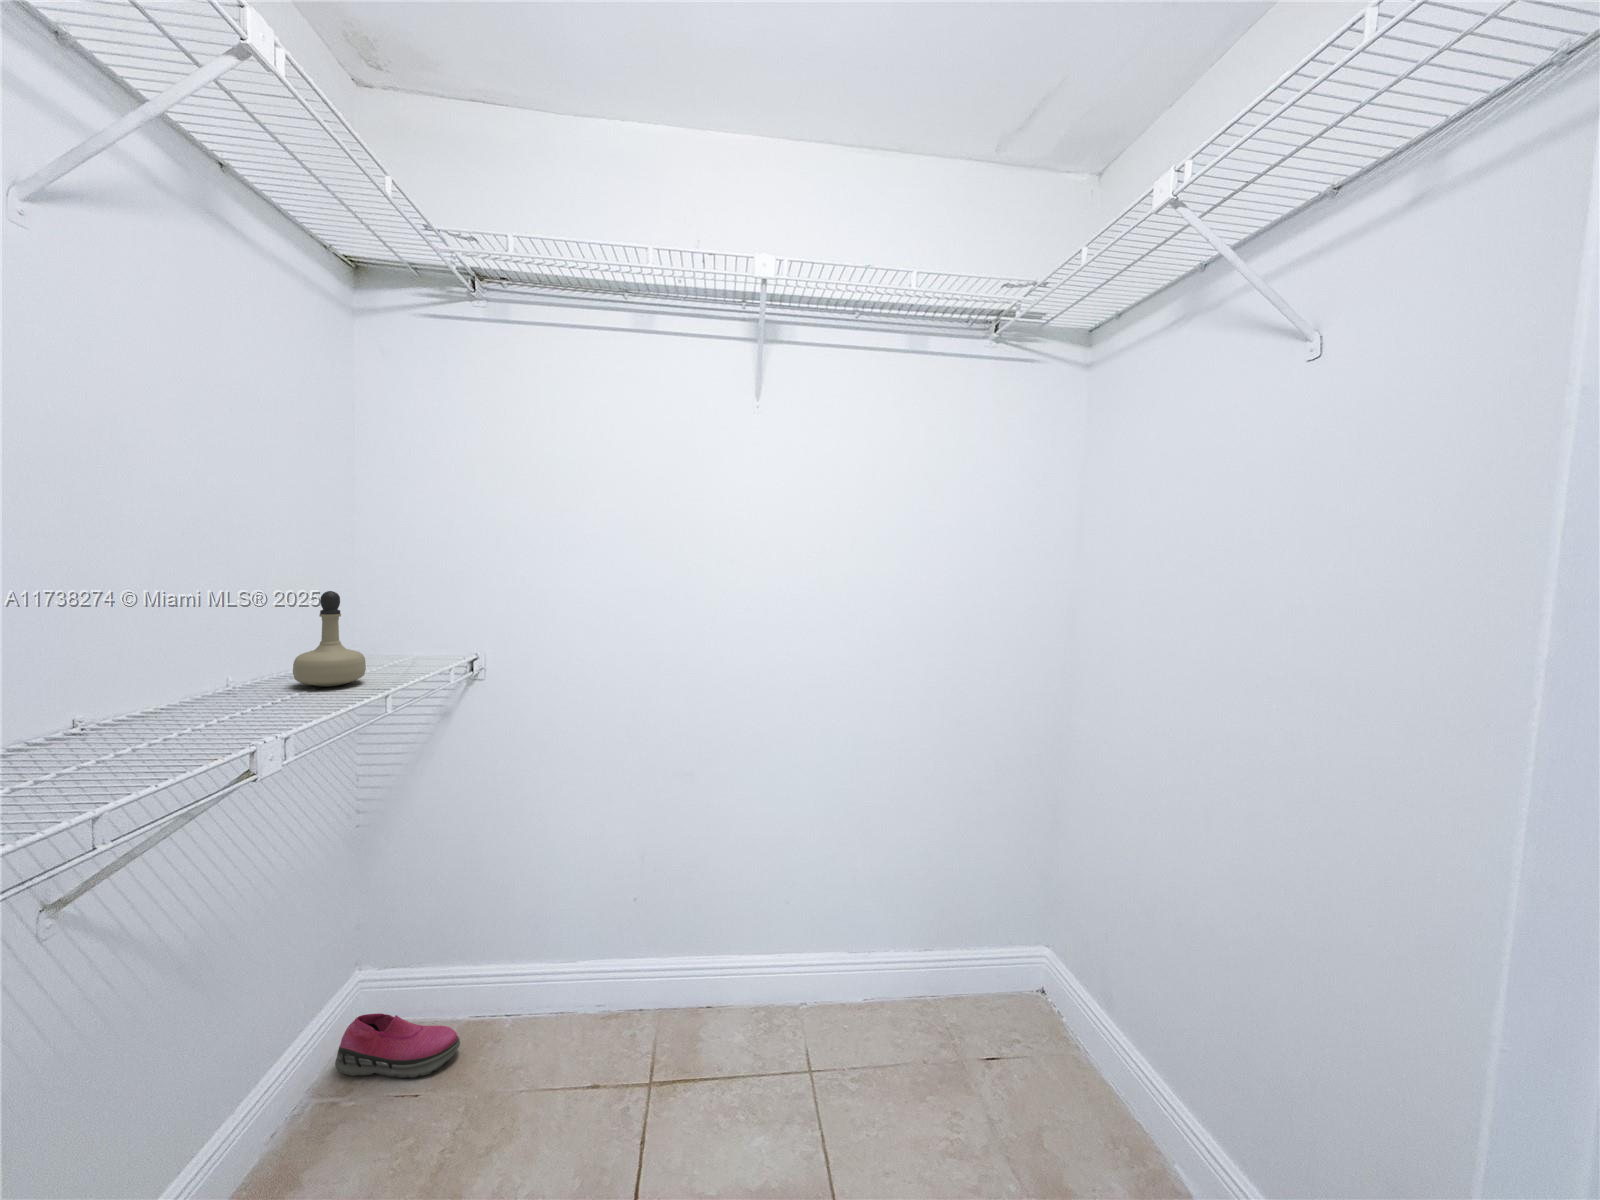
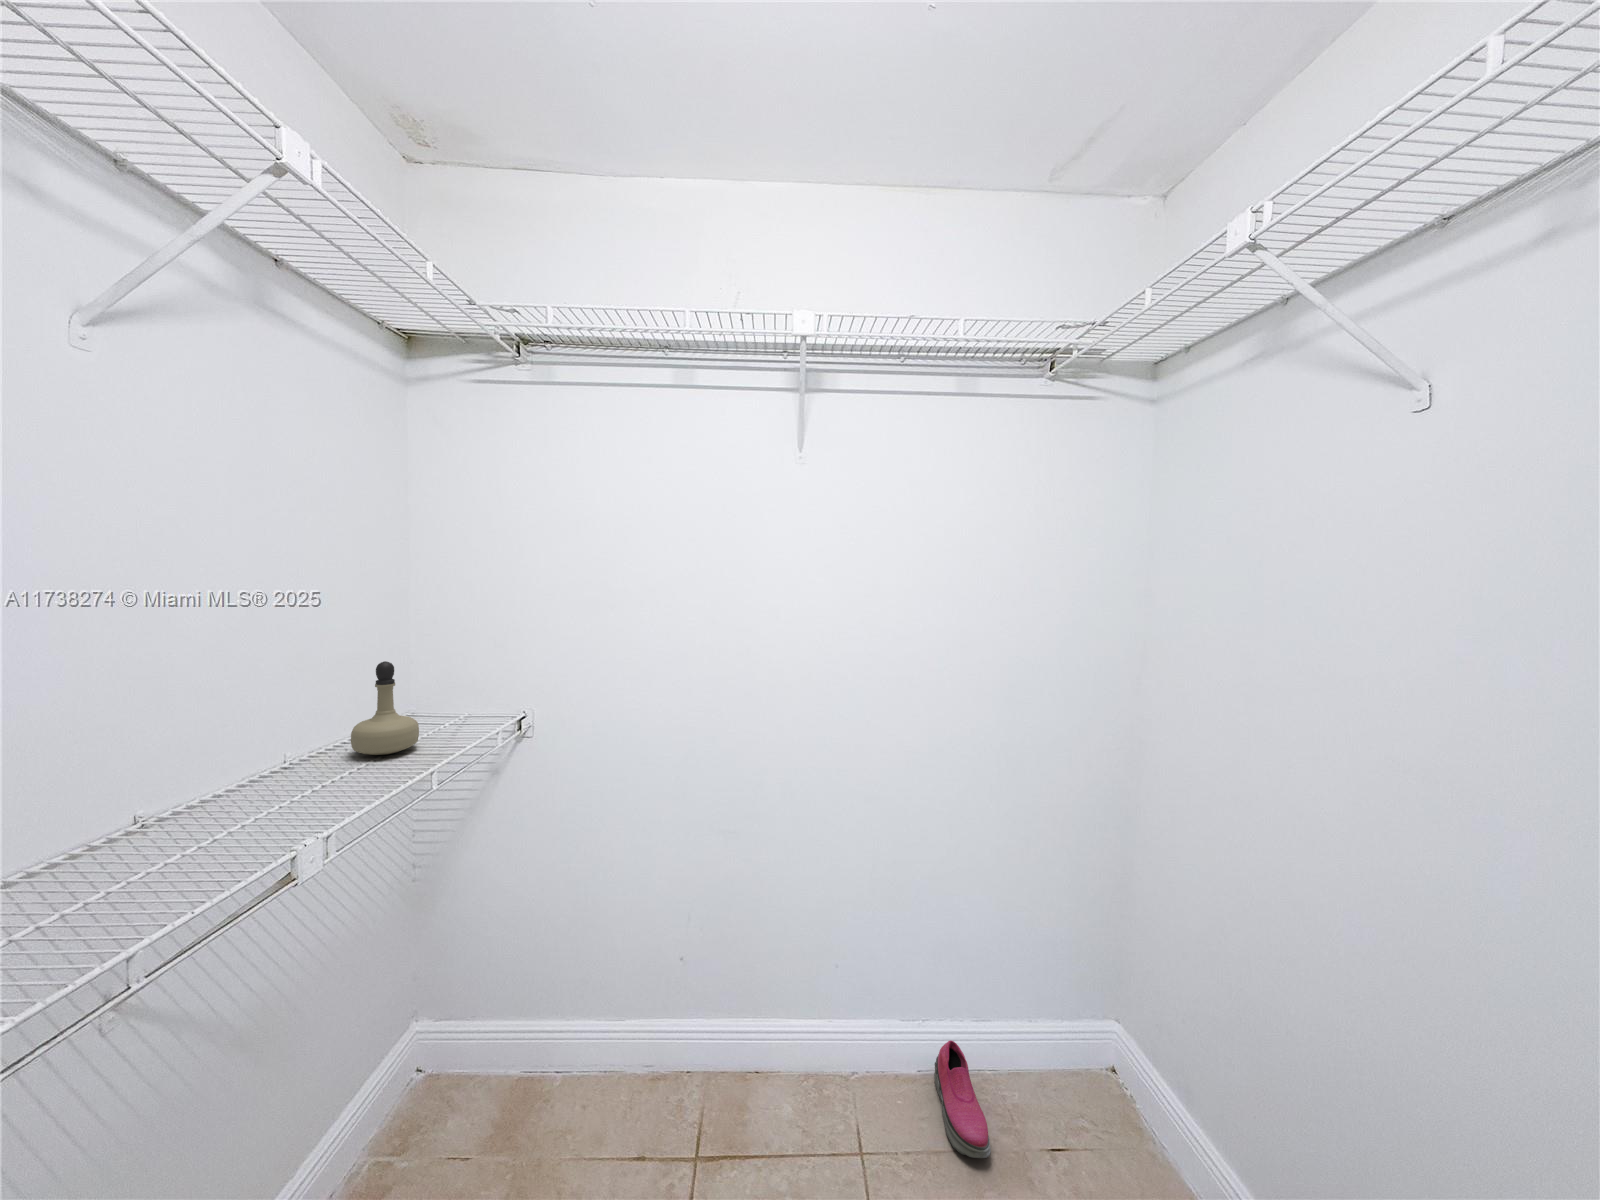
shoe: present [335,1013,460,1078] -> present [934,1040,991,1158]

